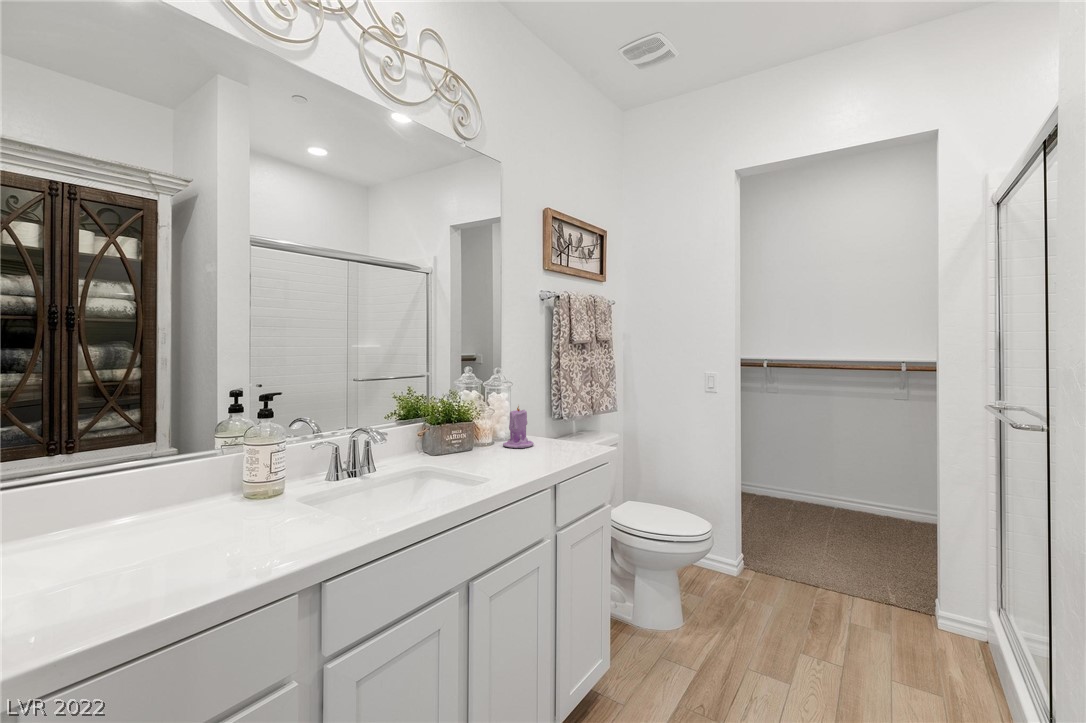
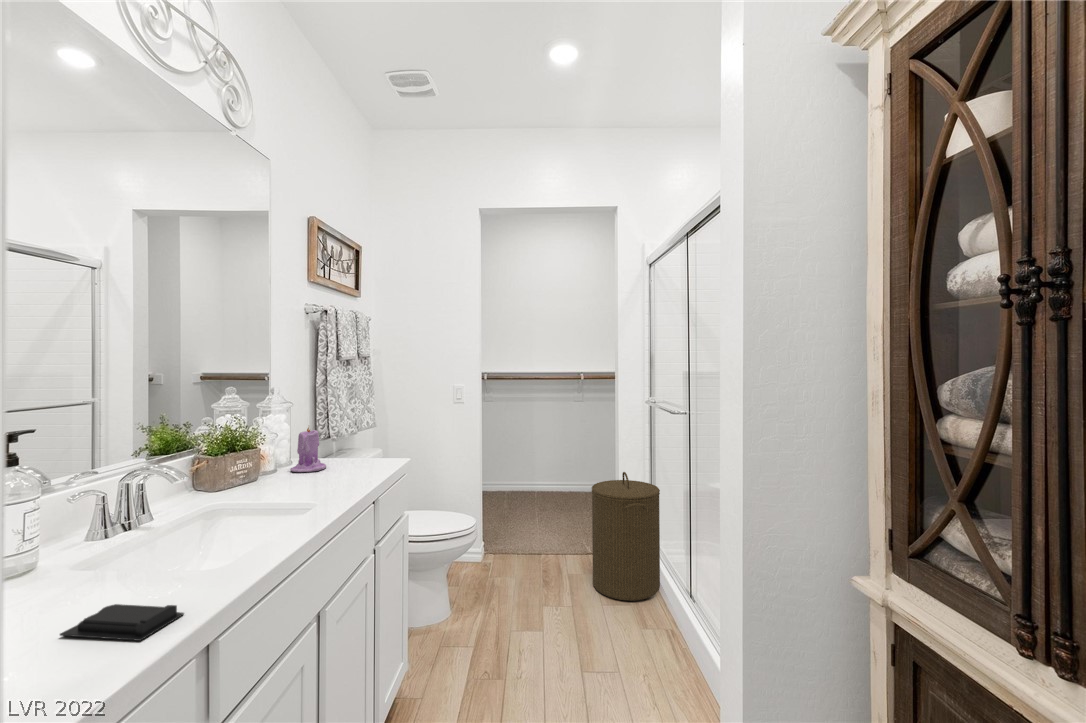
laundry hamper: none [877,502,1000,693] -> present [592,472,660,601]
soap bar: none [242,526,307,557] -> present [60,604,184,641]

